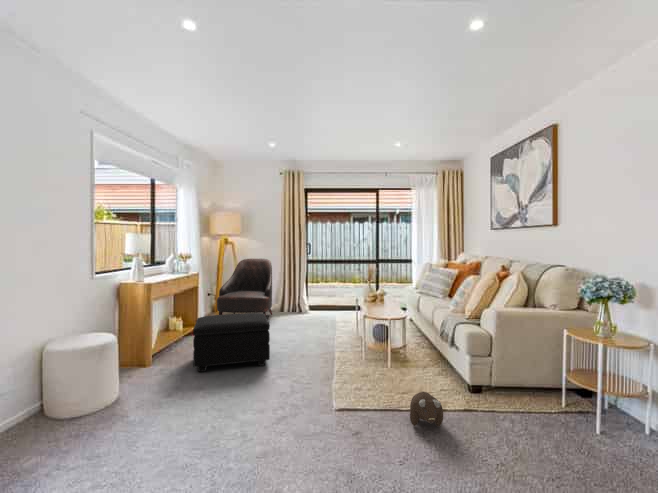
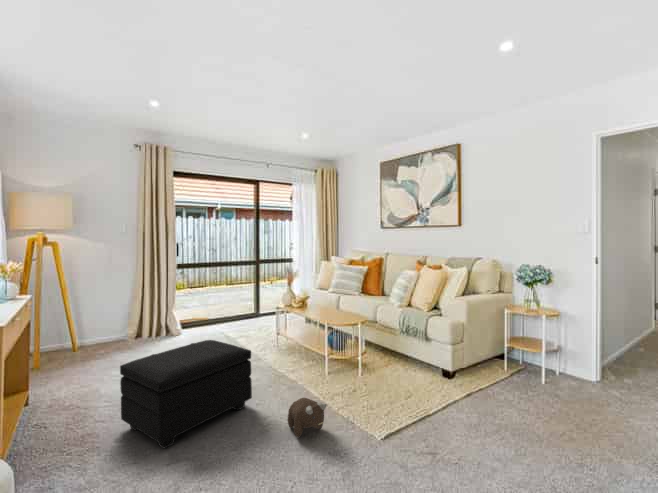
armchair: present [217,258,272,315] -> none [58,266,152,371]
plush toy: present [410,391,443,427] -> present [288,398,327,437]

